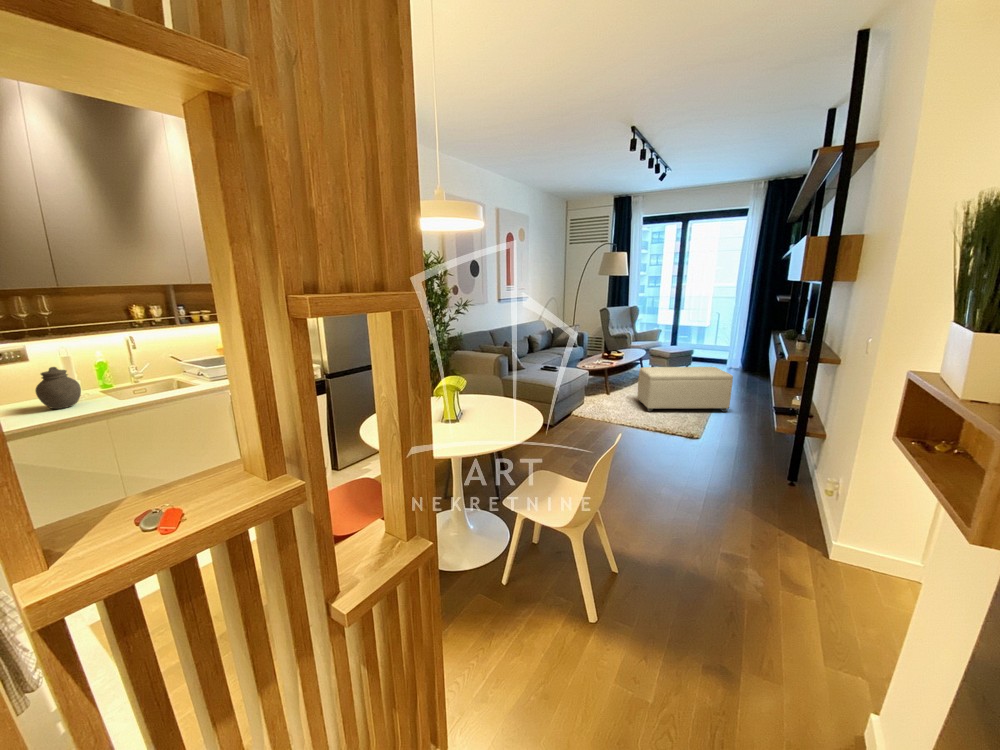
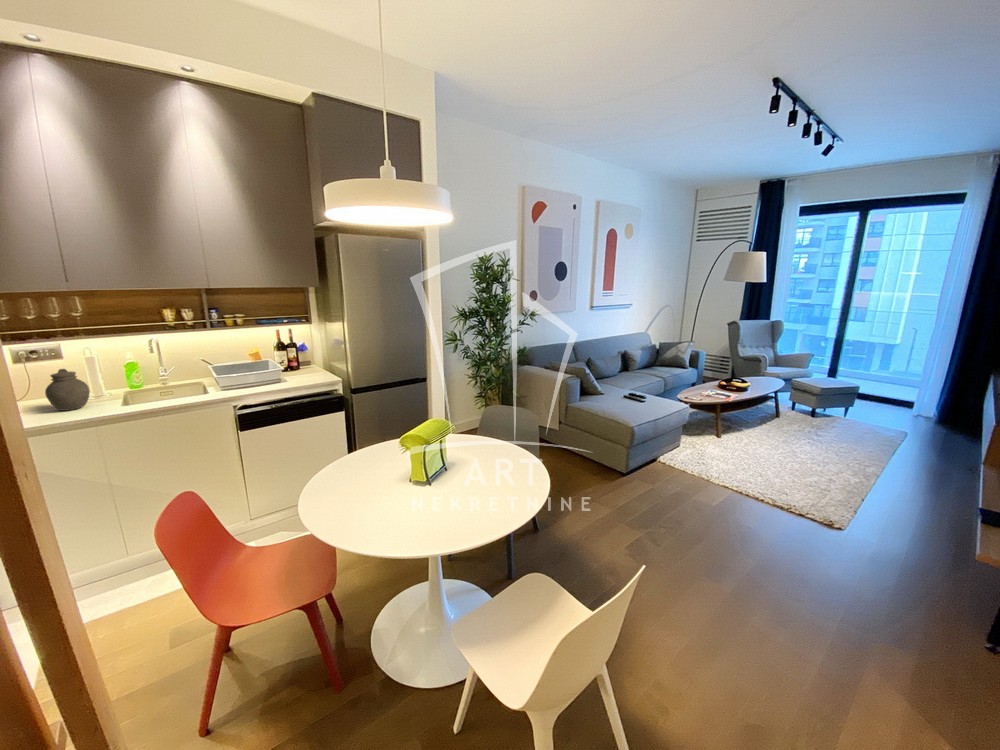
ottoman: present [637,367,733,412] -> none [759,408,921,488]

